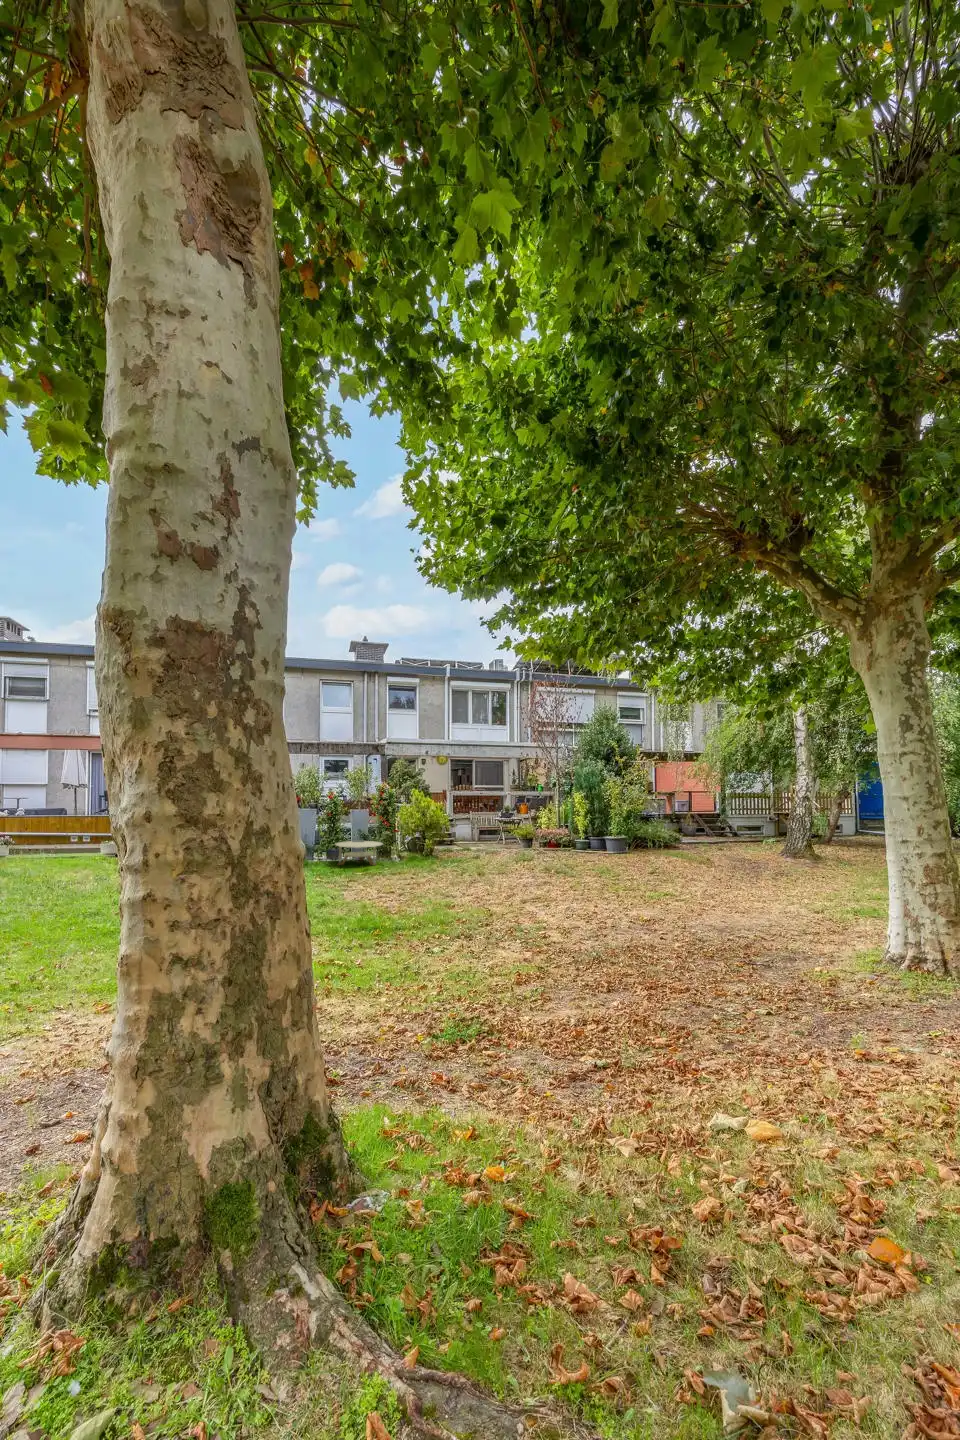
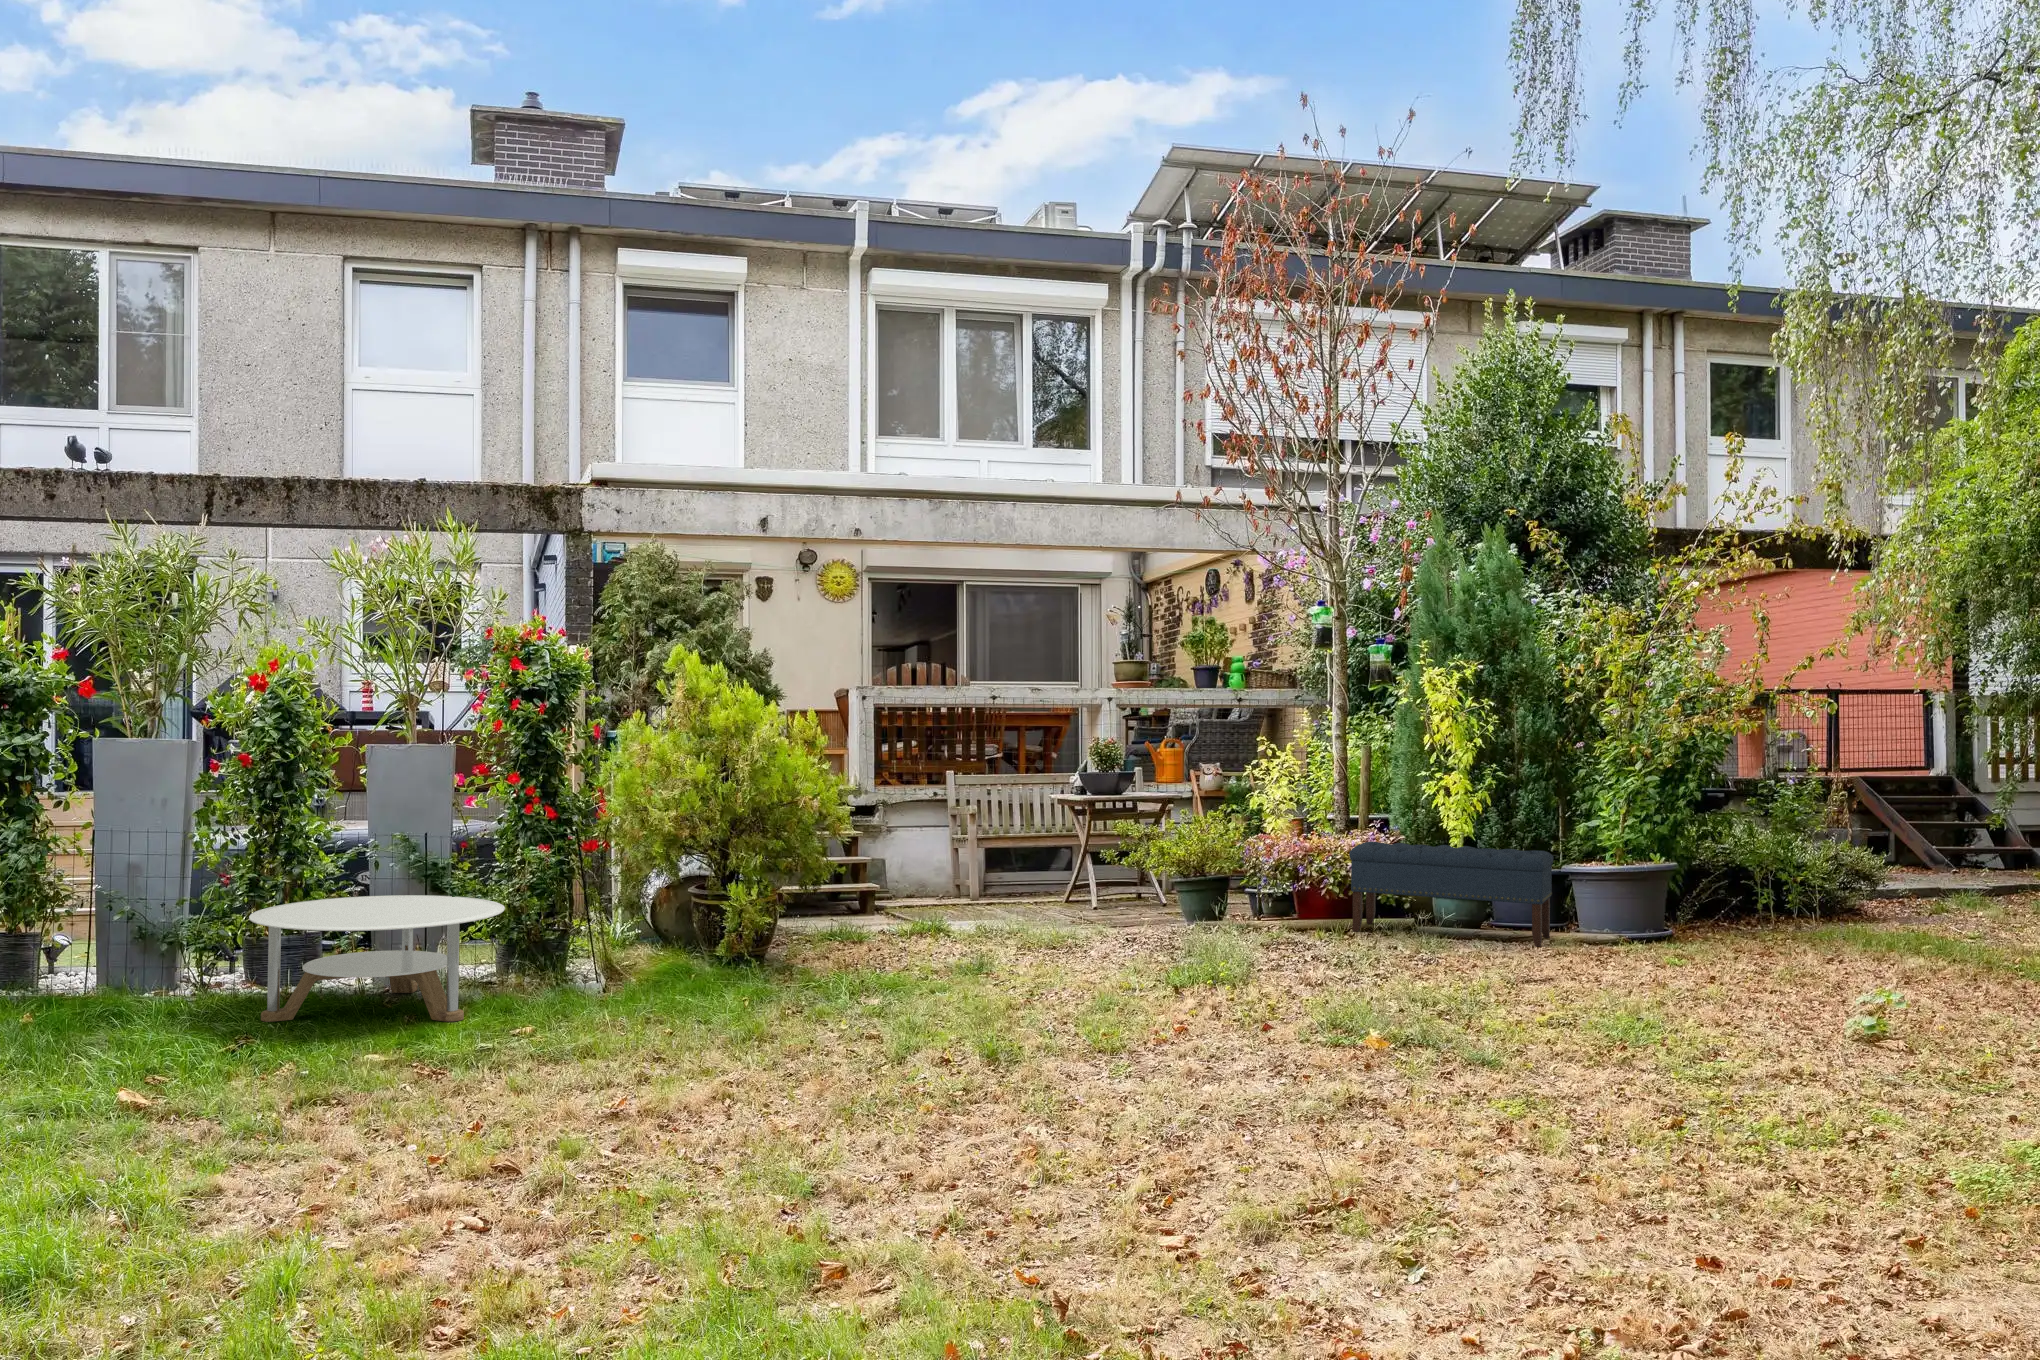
bench: none [558,830,602,854] -> present [1349,841,1554,946]

